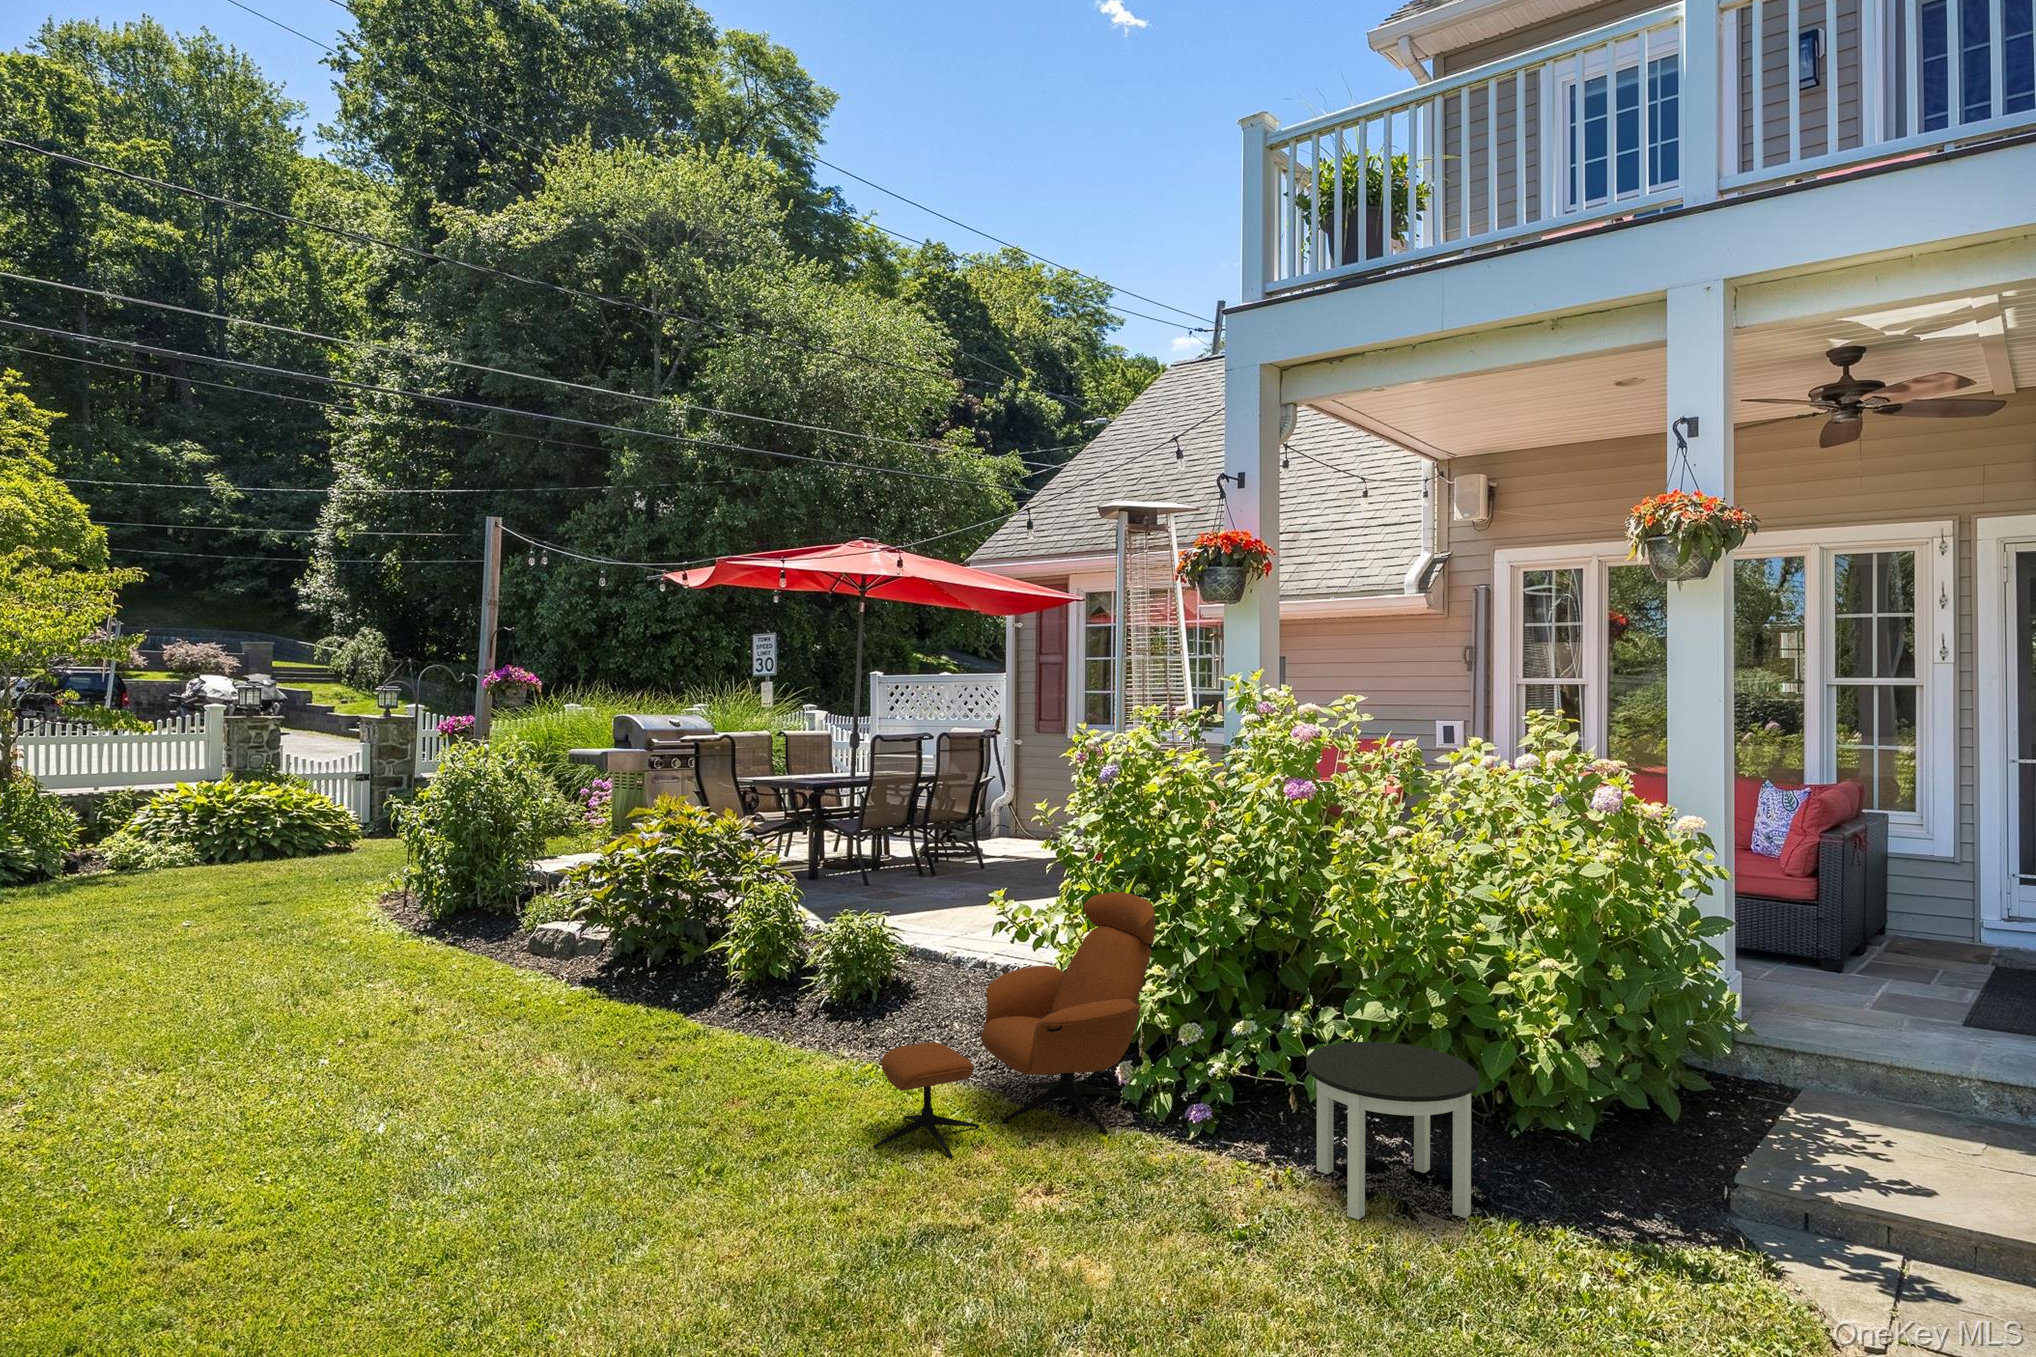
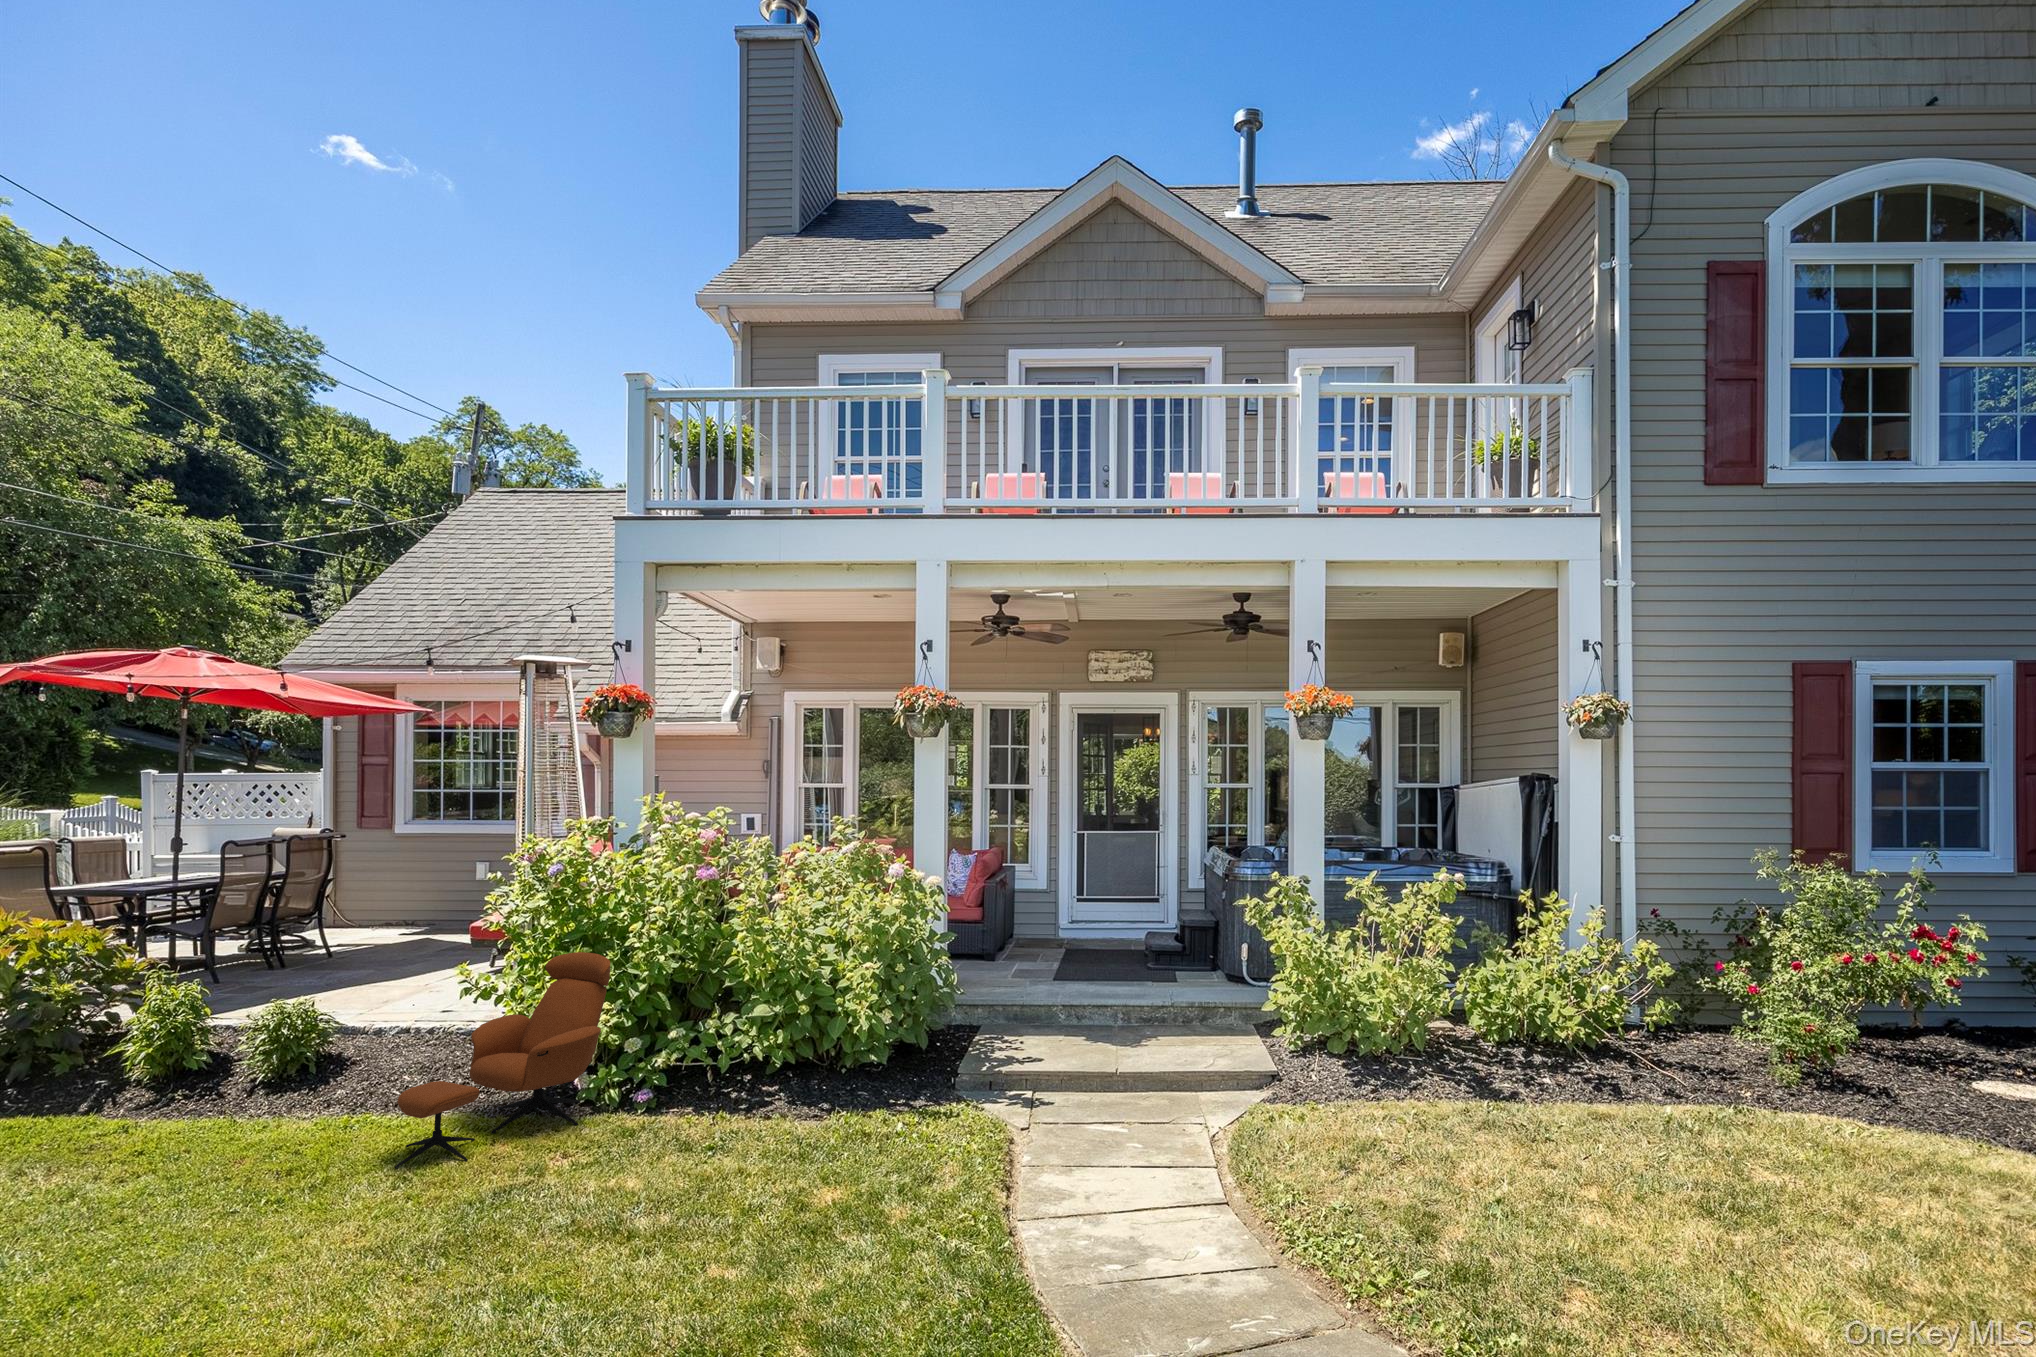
round table: present [1306,1042,1479,1220] -> none [729,1027,832,1134]

